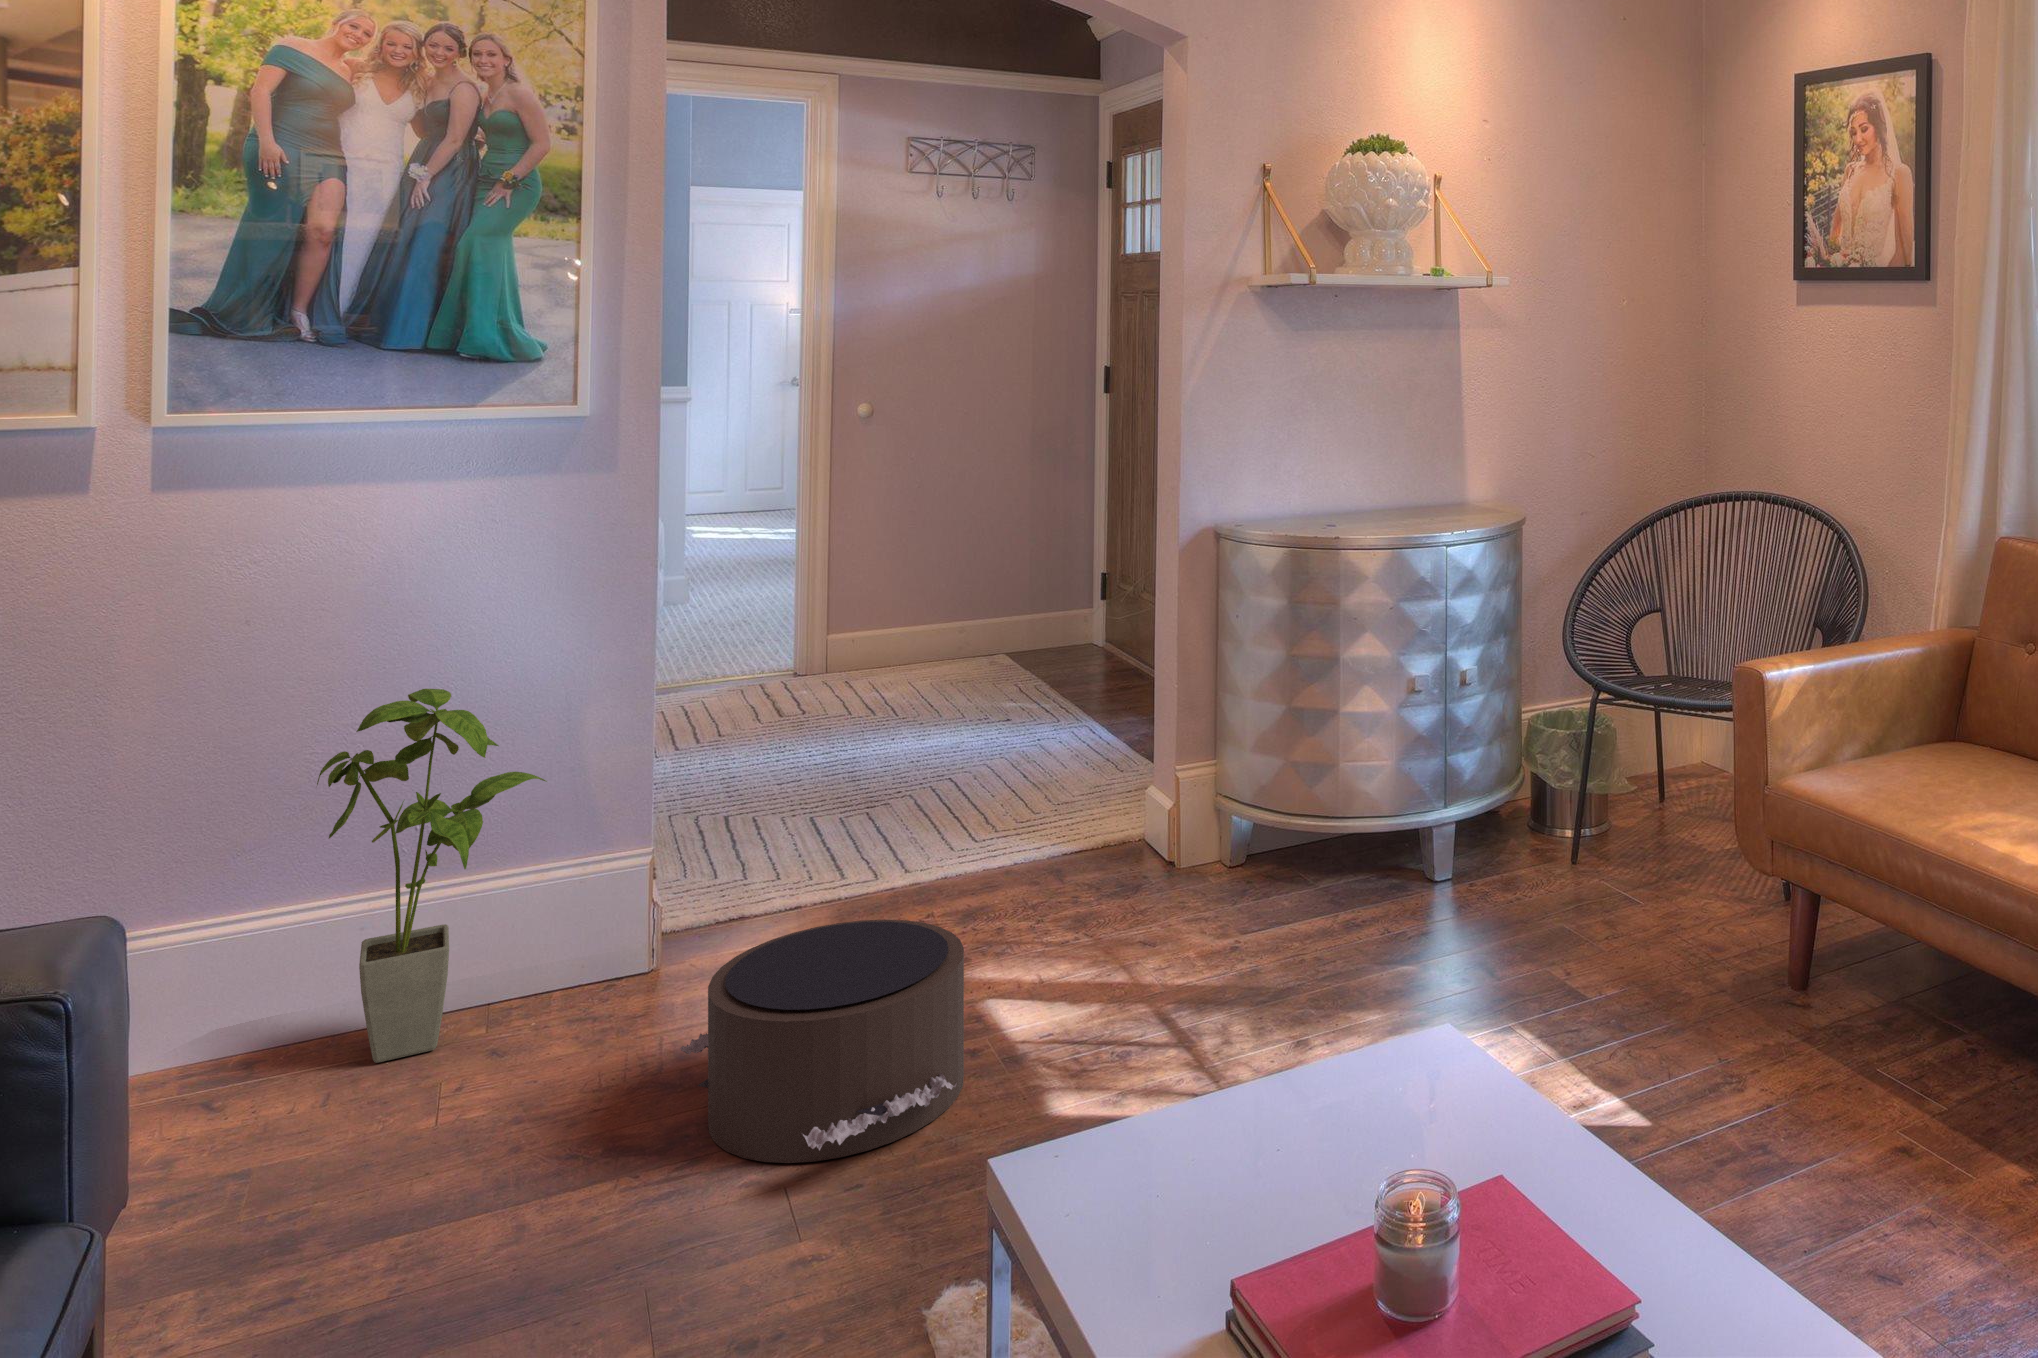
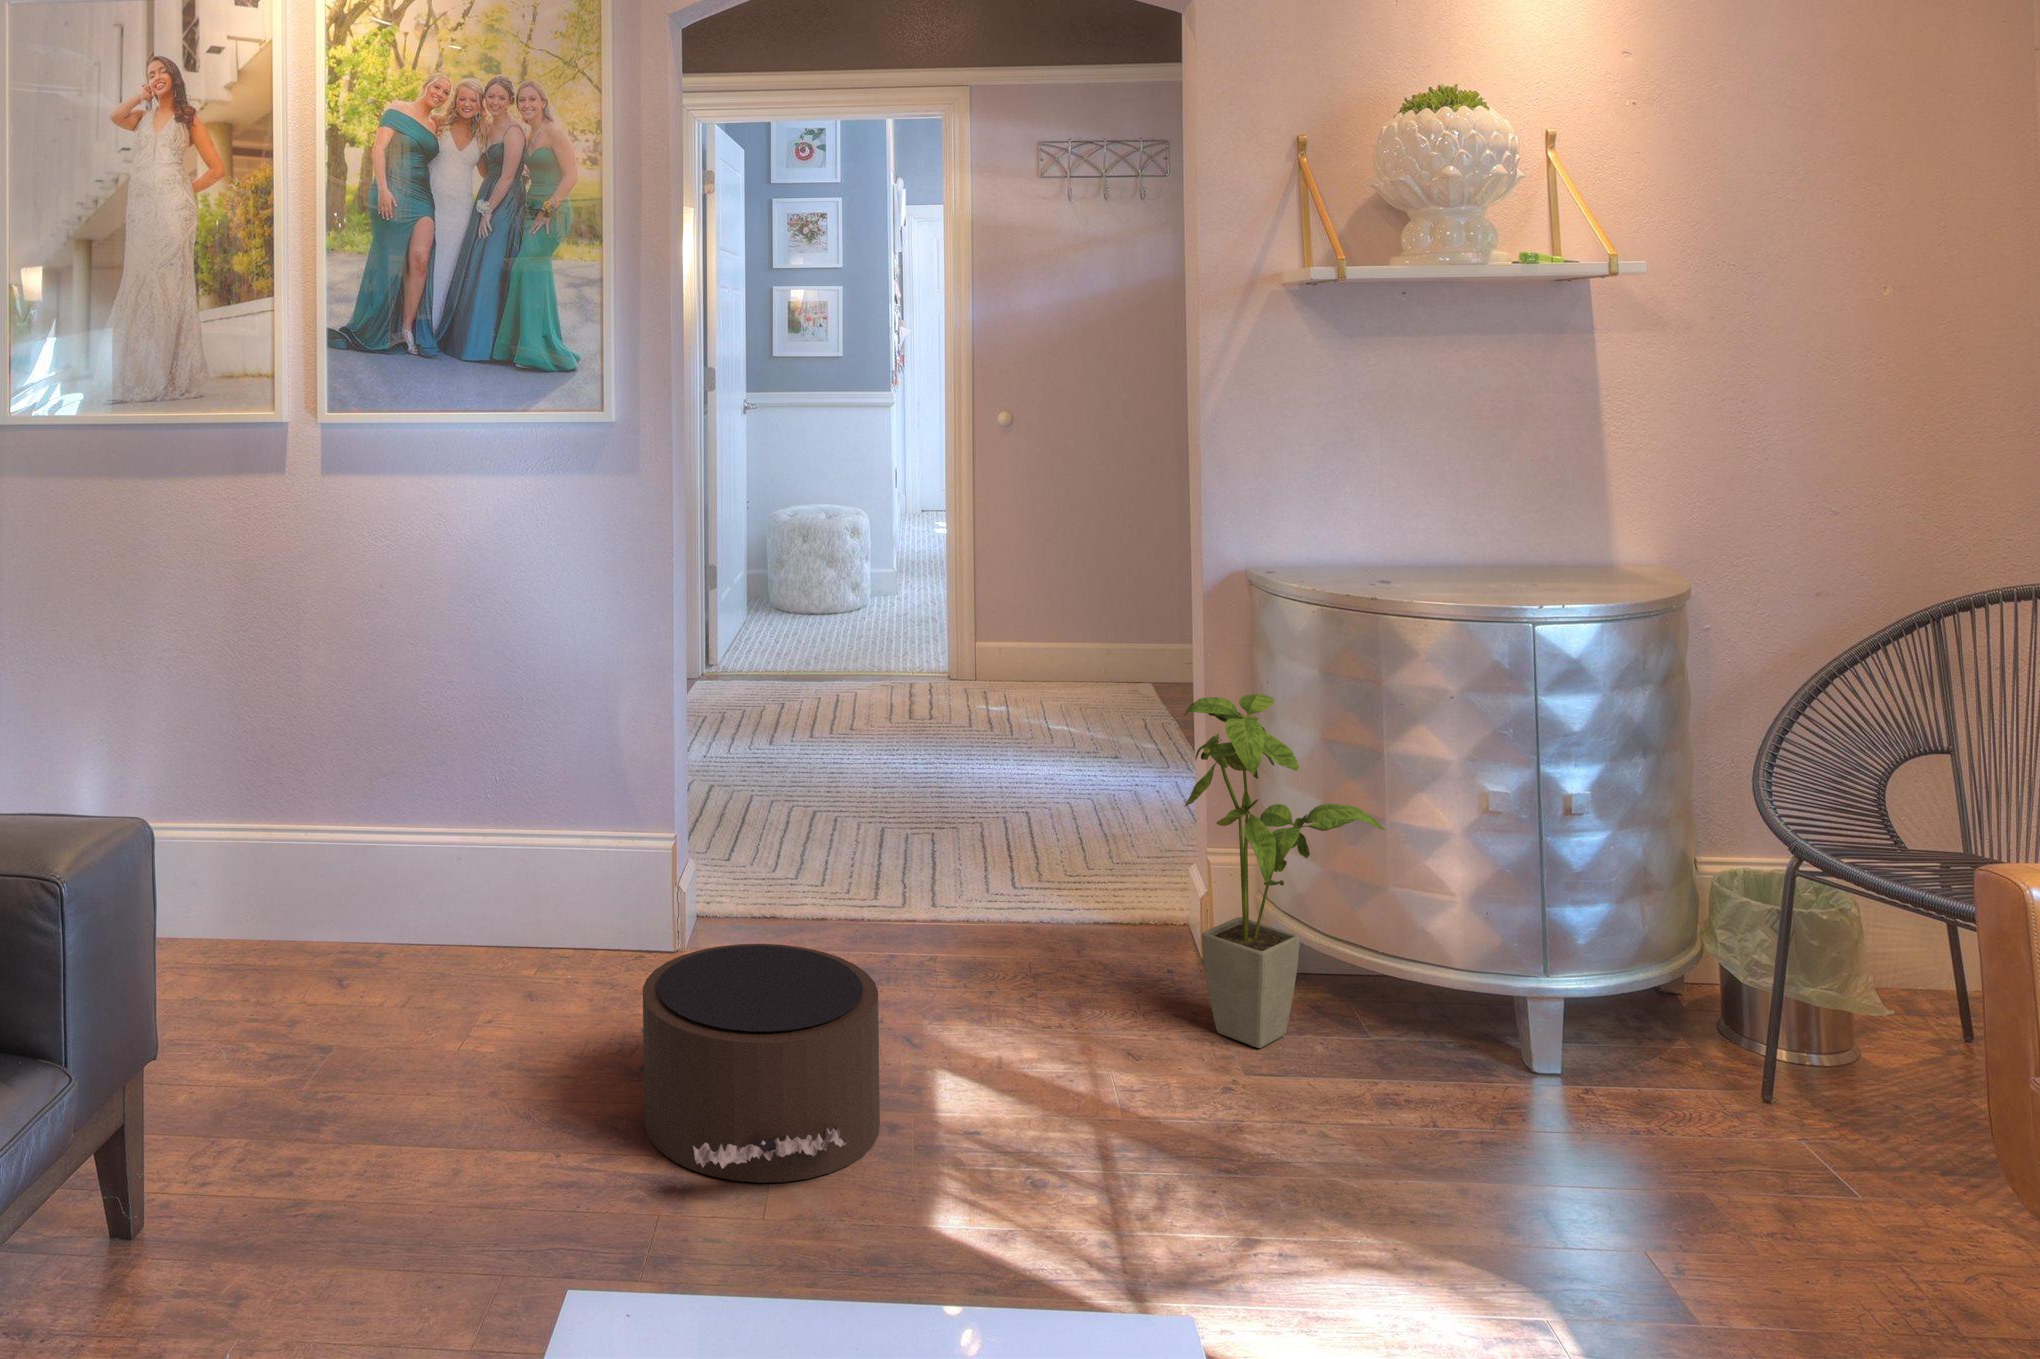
house plant: present [317,689,547,1063] -> present [1184,694,1386,1048]

